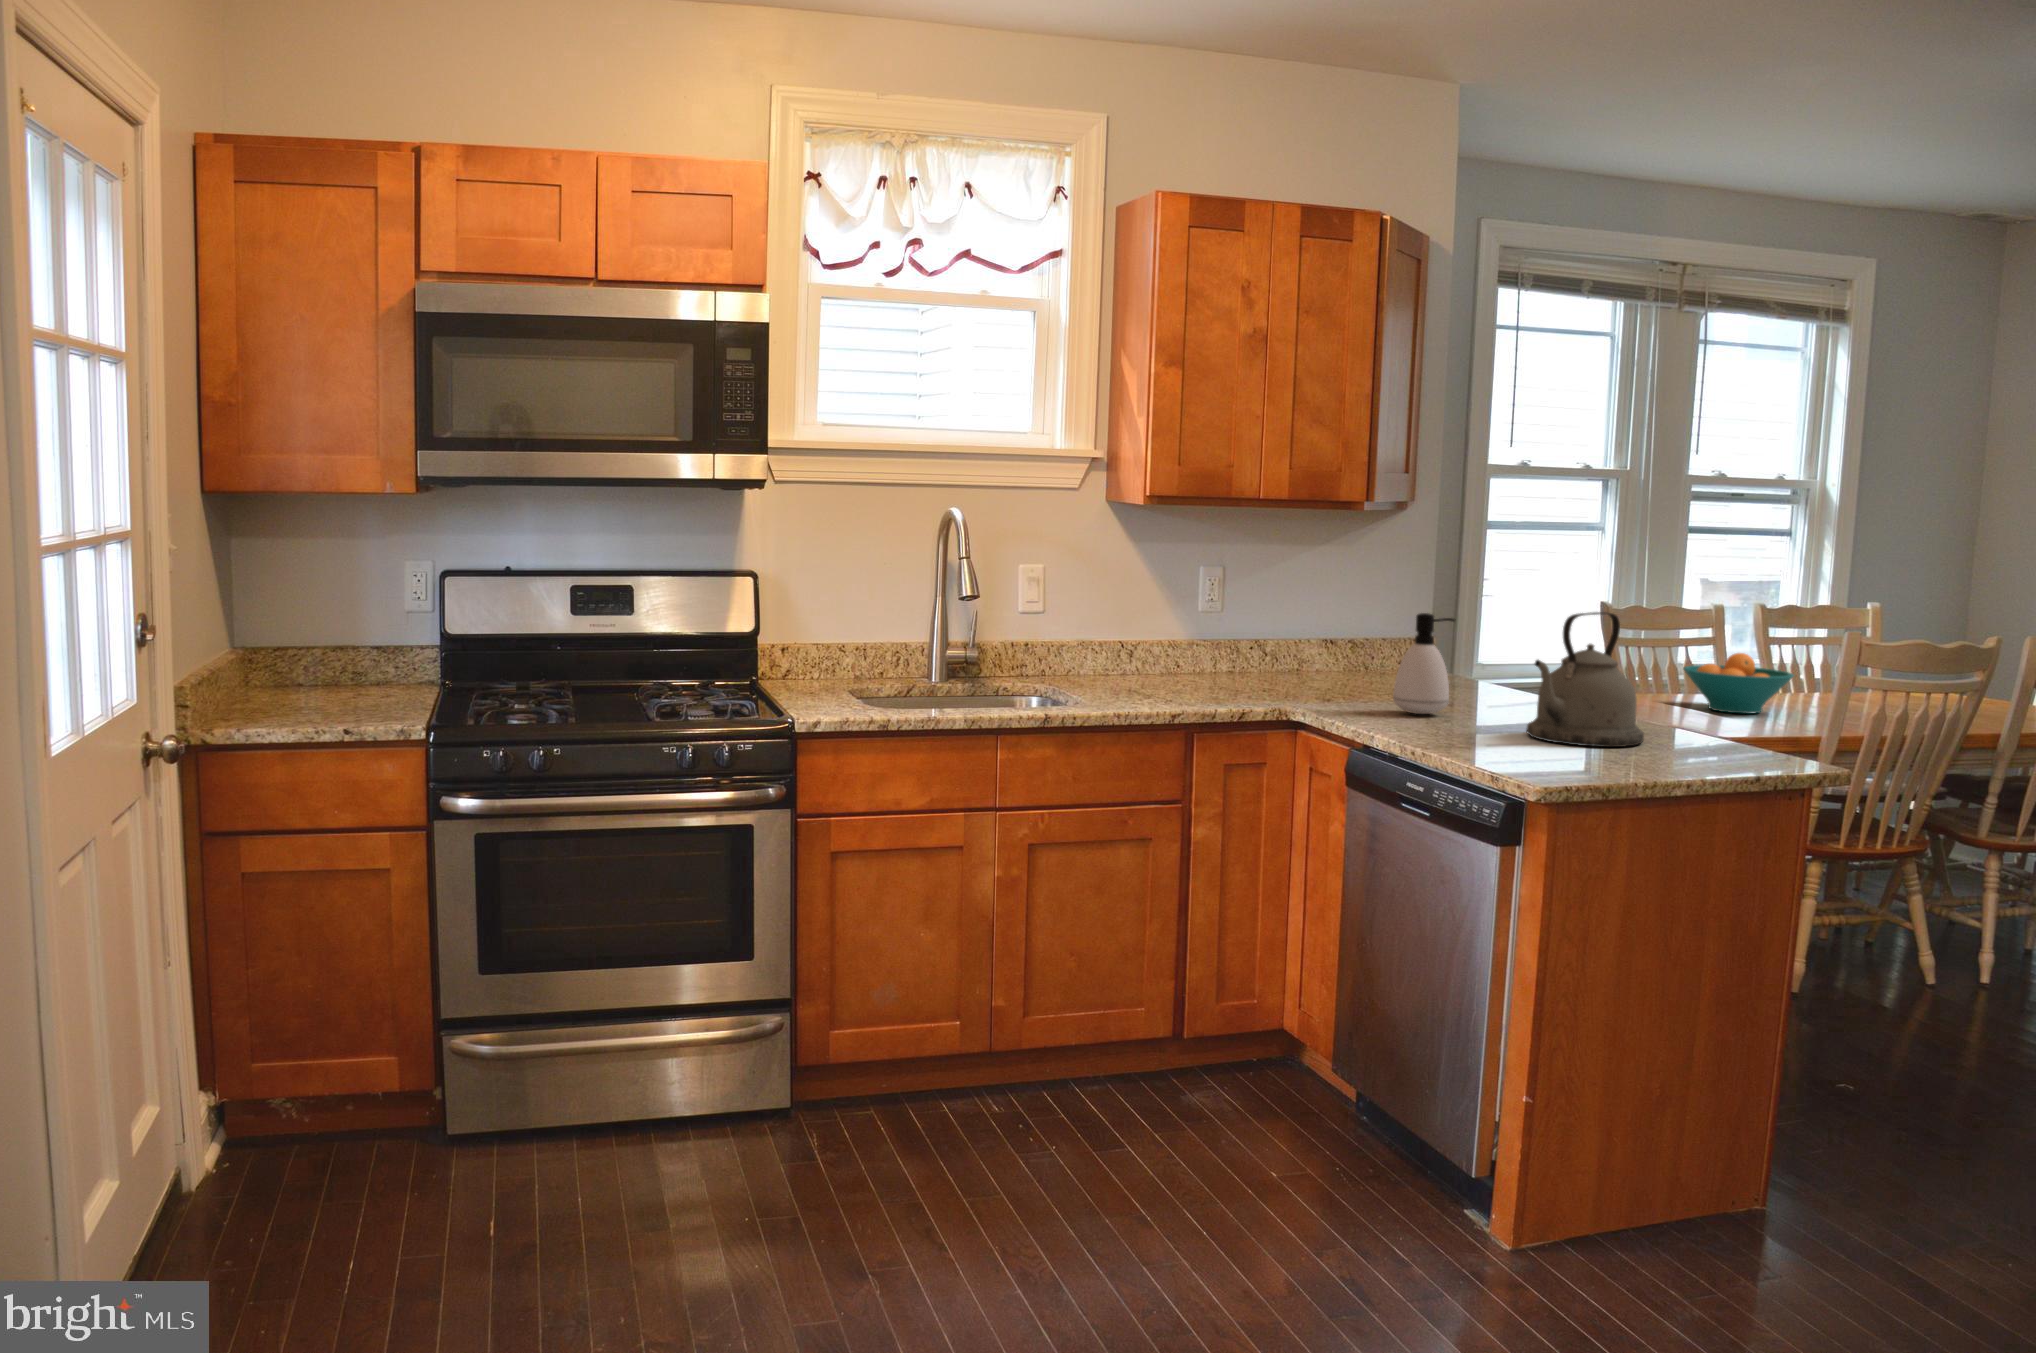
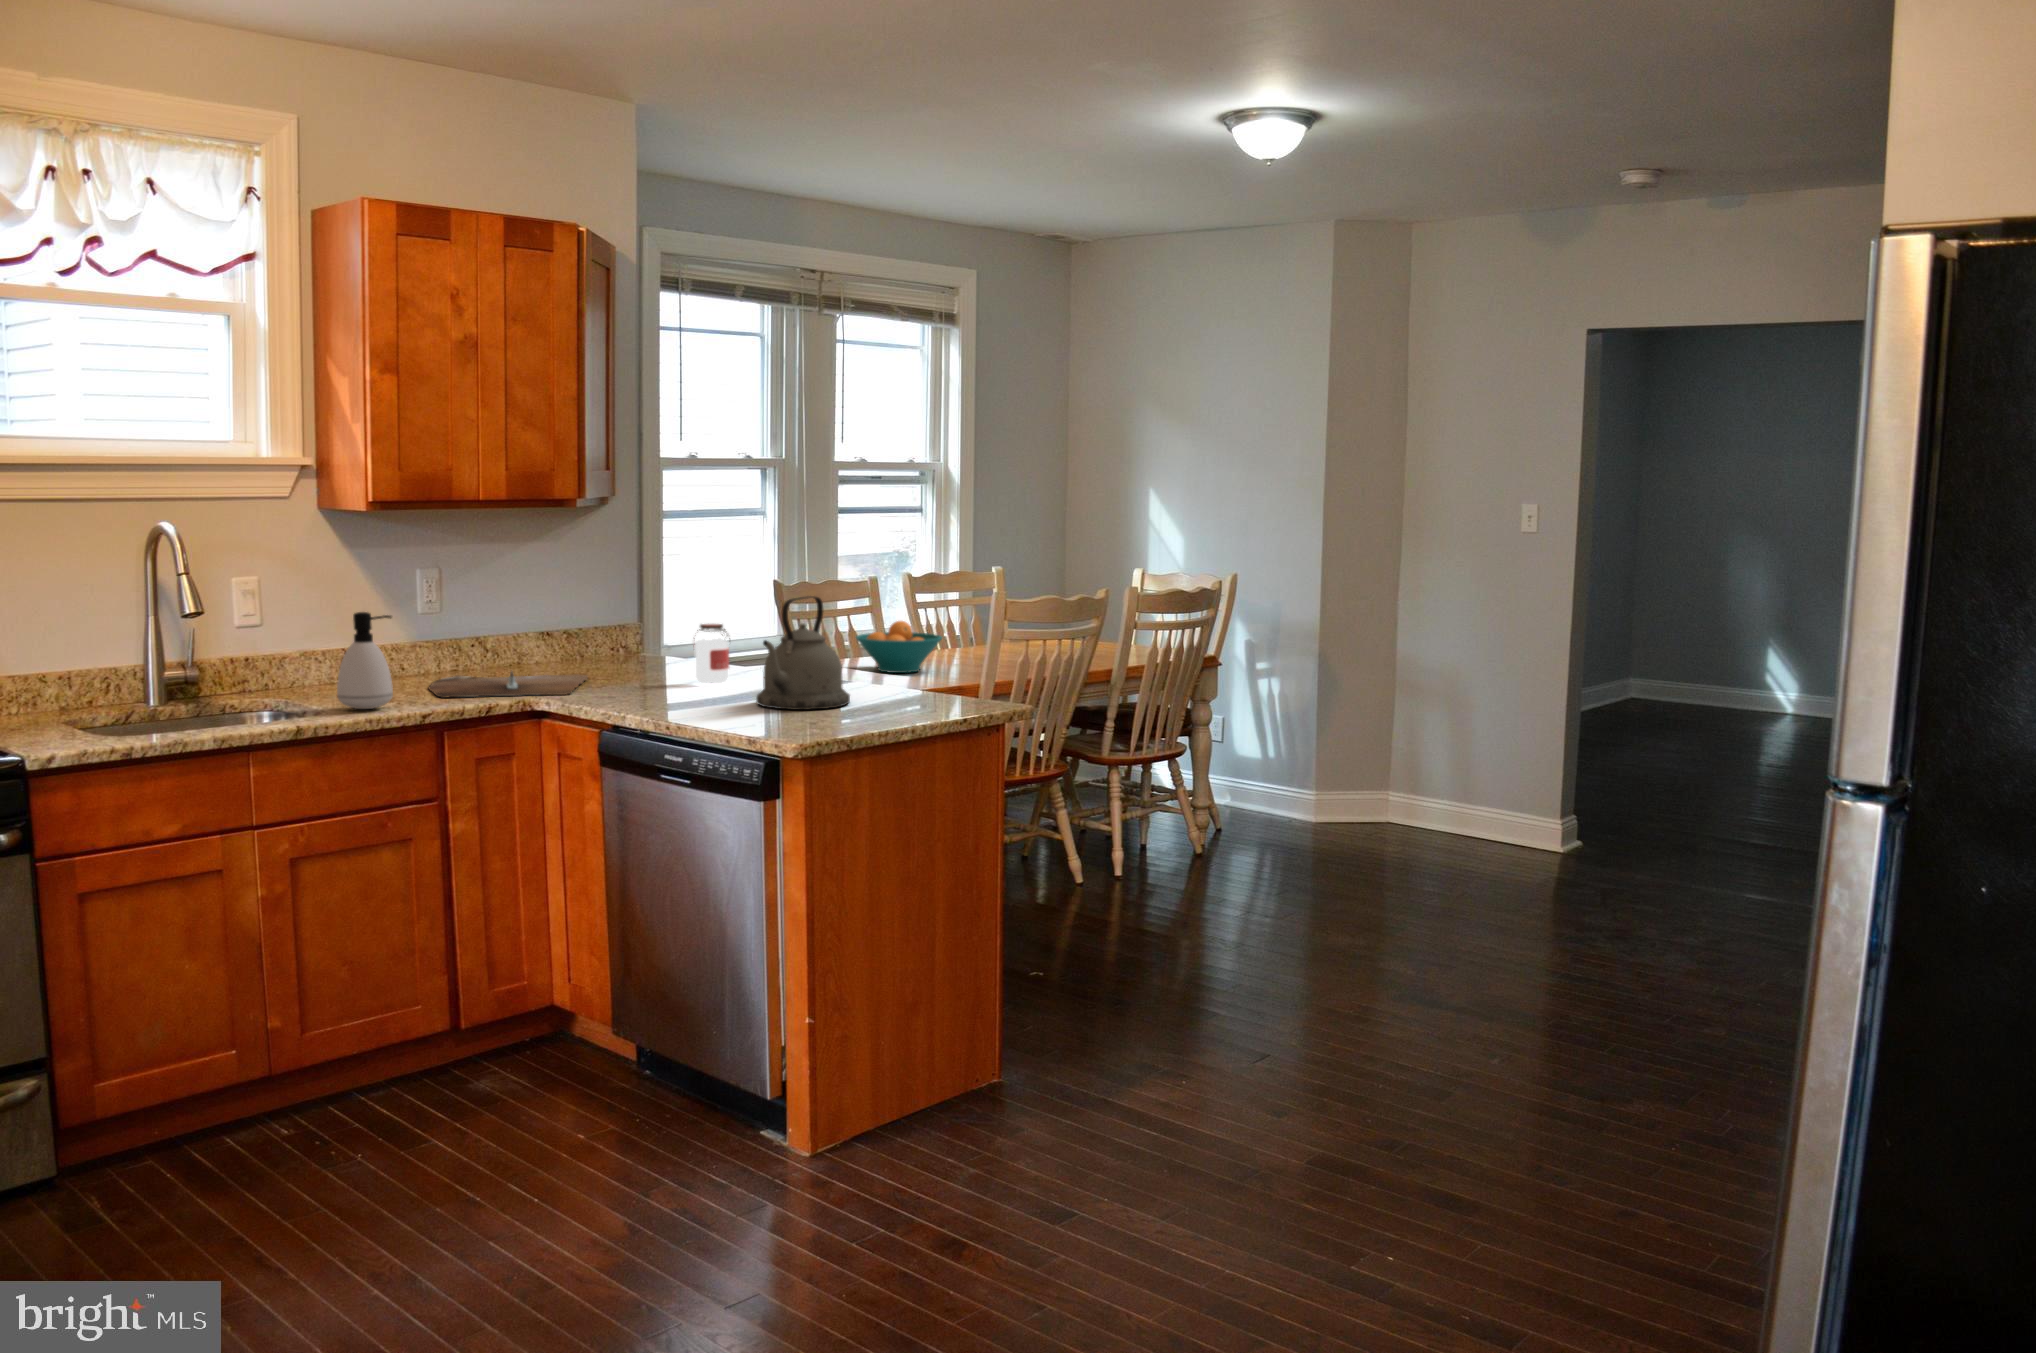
soap dispenser: present [1393,613,1455,714] -> present [337,612,393,709]
jar: none [1470,639,1514,707] -> present [694,624,730,683]
cutting board: none [1191,675,1358,705] -> present [428,672,587,698]

